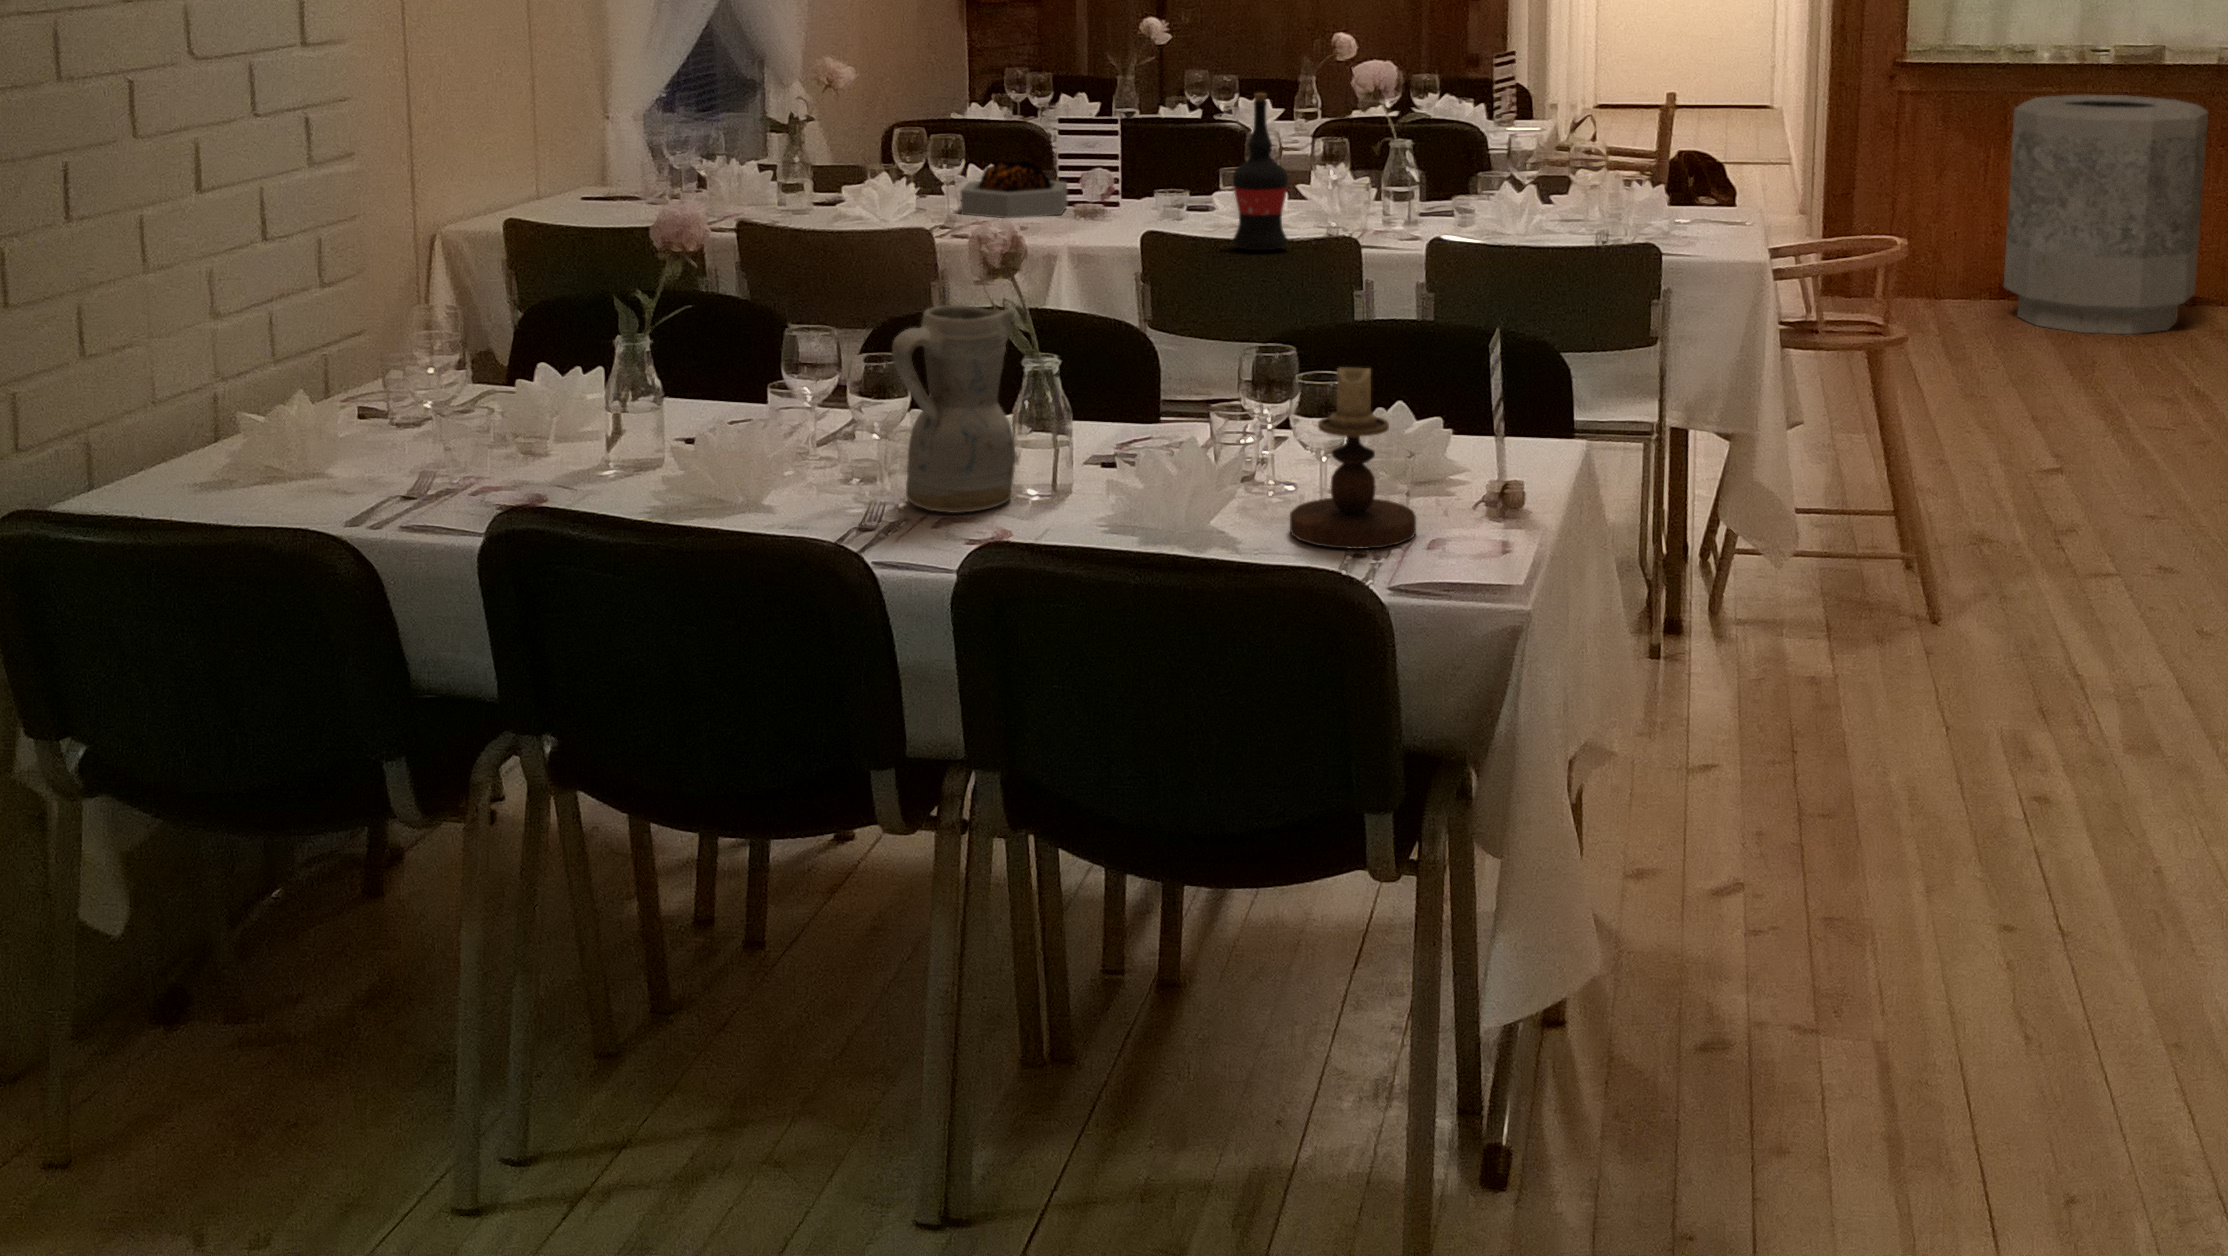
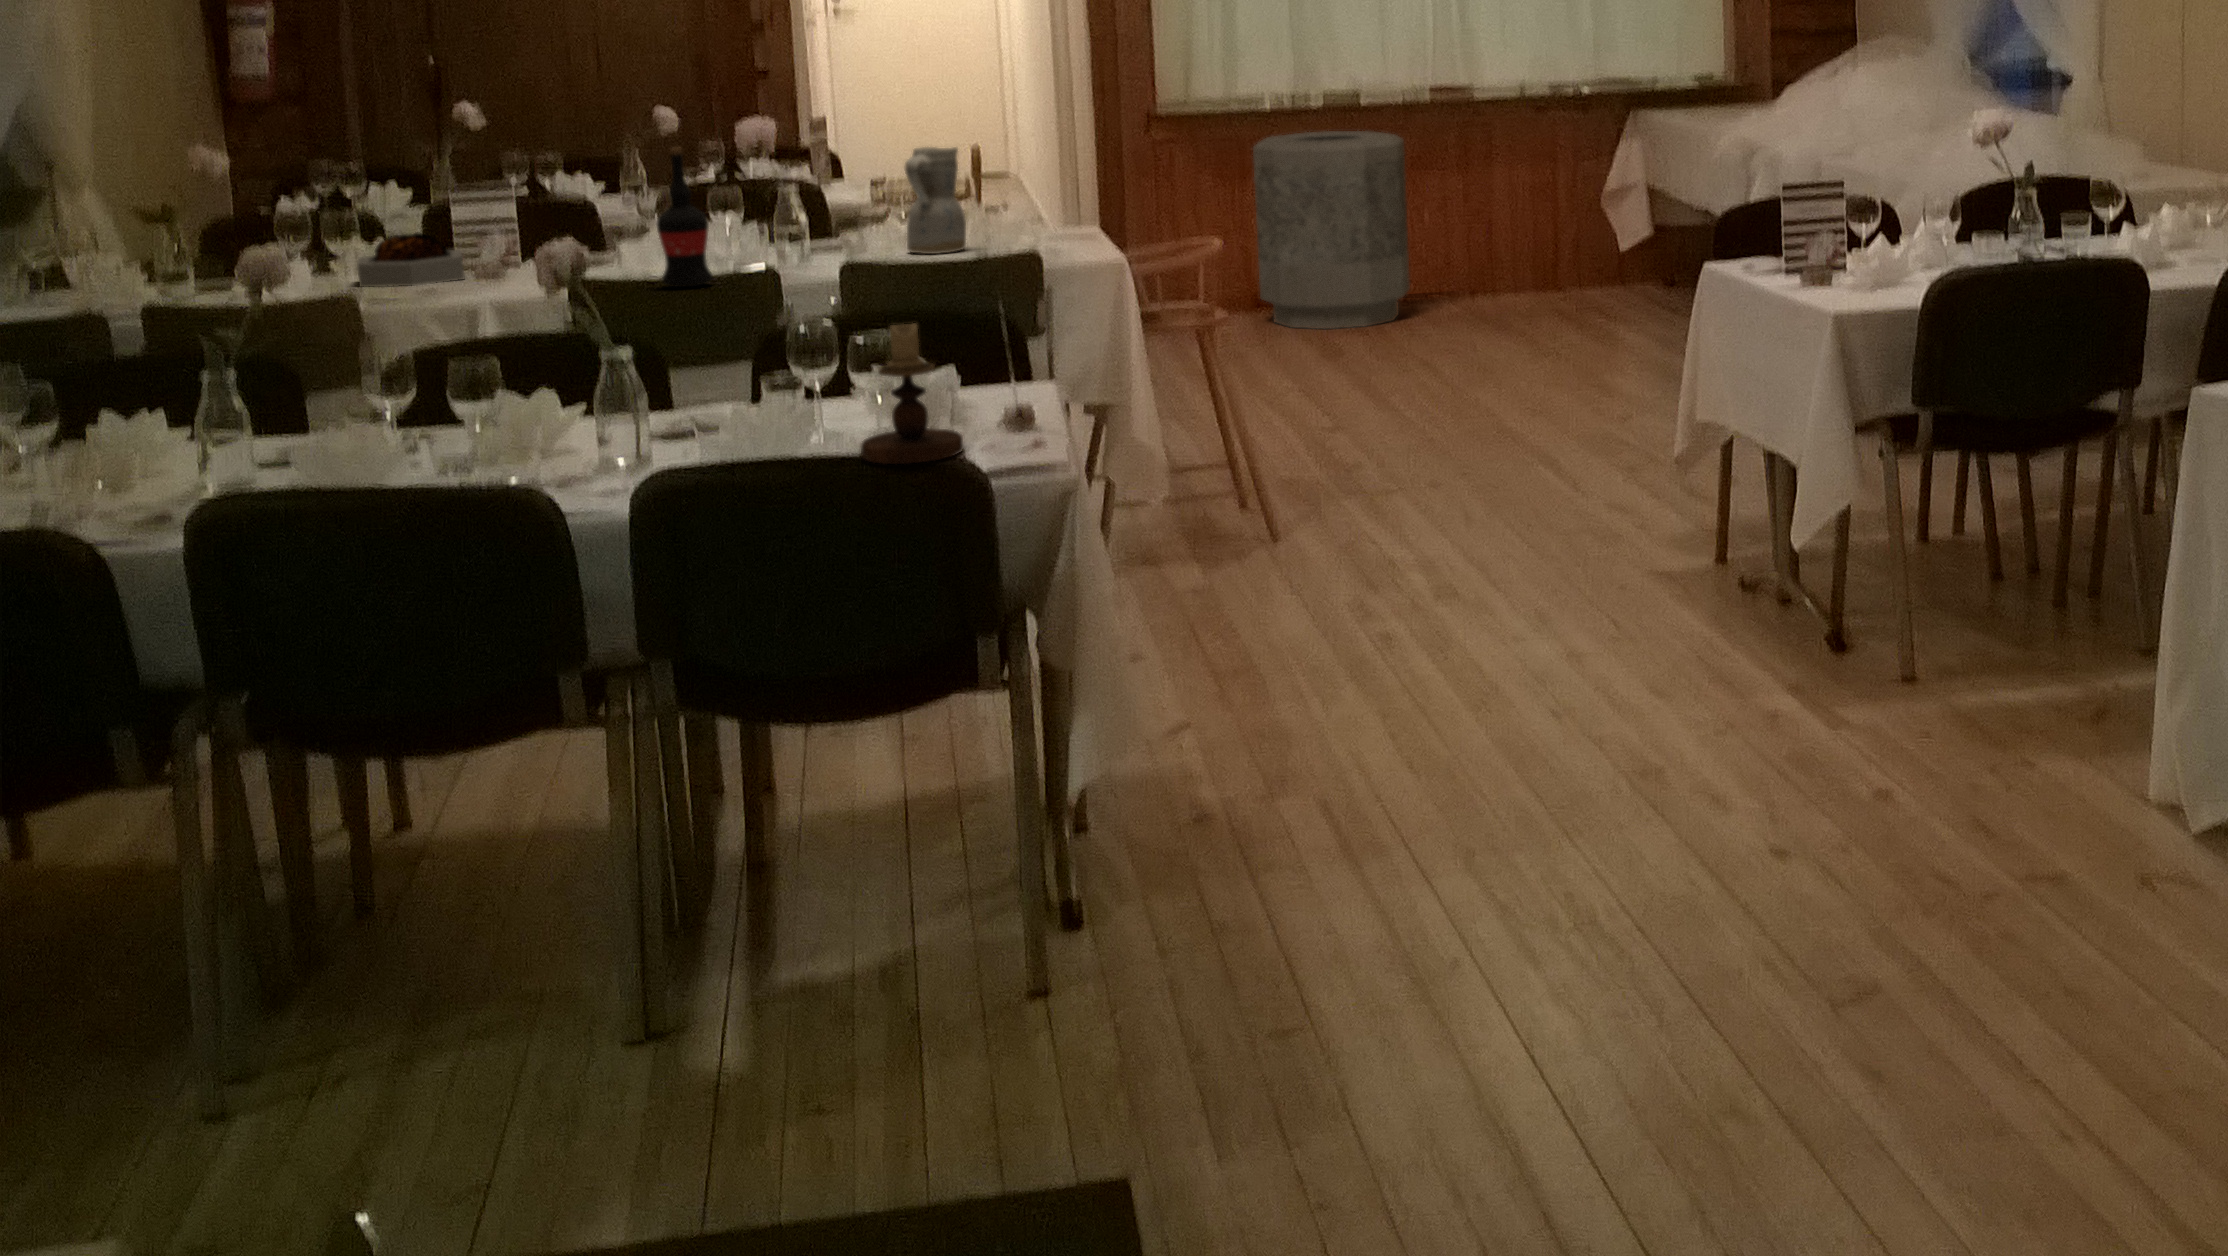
ceramic pitcher: present [892,305,1015,513] -> present [905,147,966,254]

